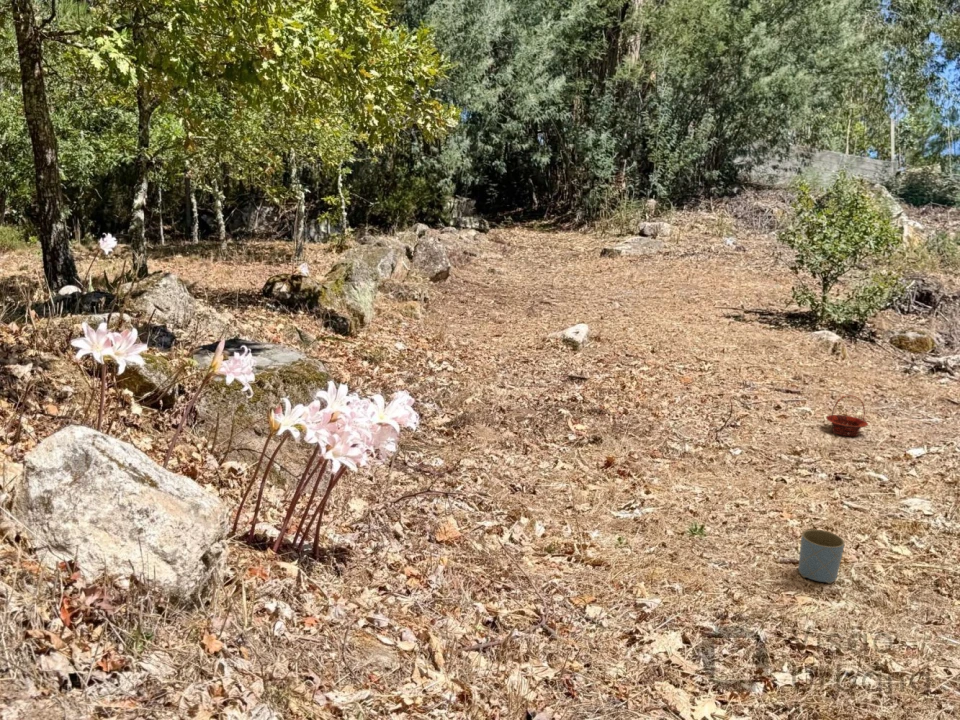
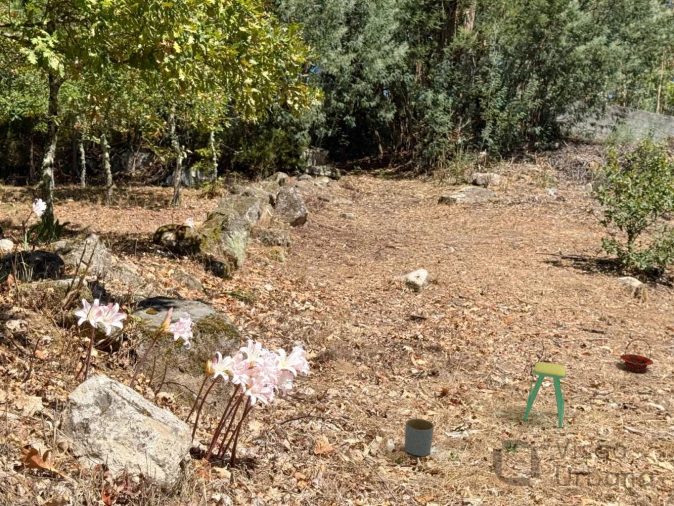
stool: none [711,421,766,504] -> present [524,362,566,427]
planter: present [798,529,845,584] -> present [405,419,434,457]

